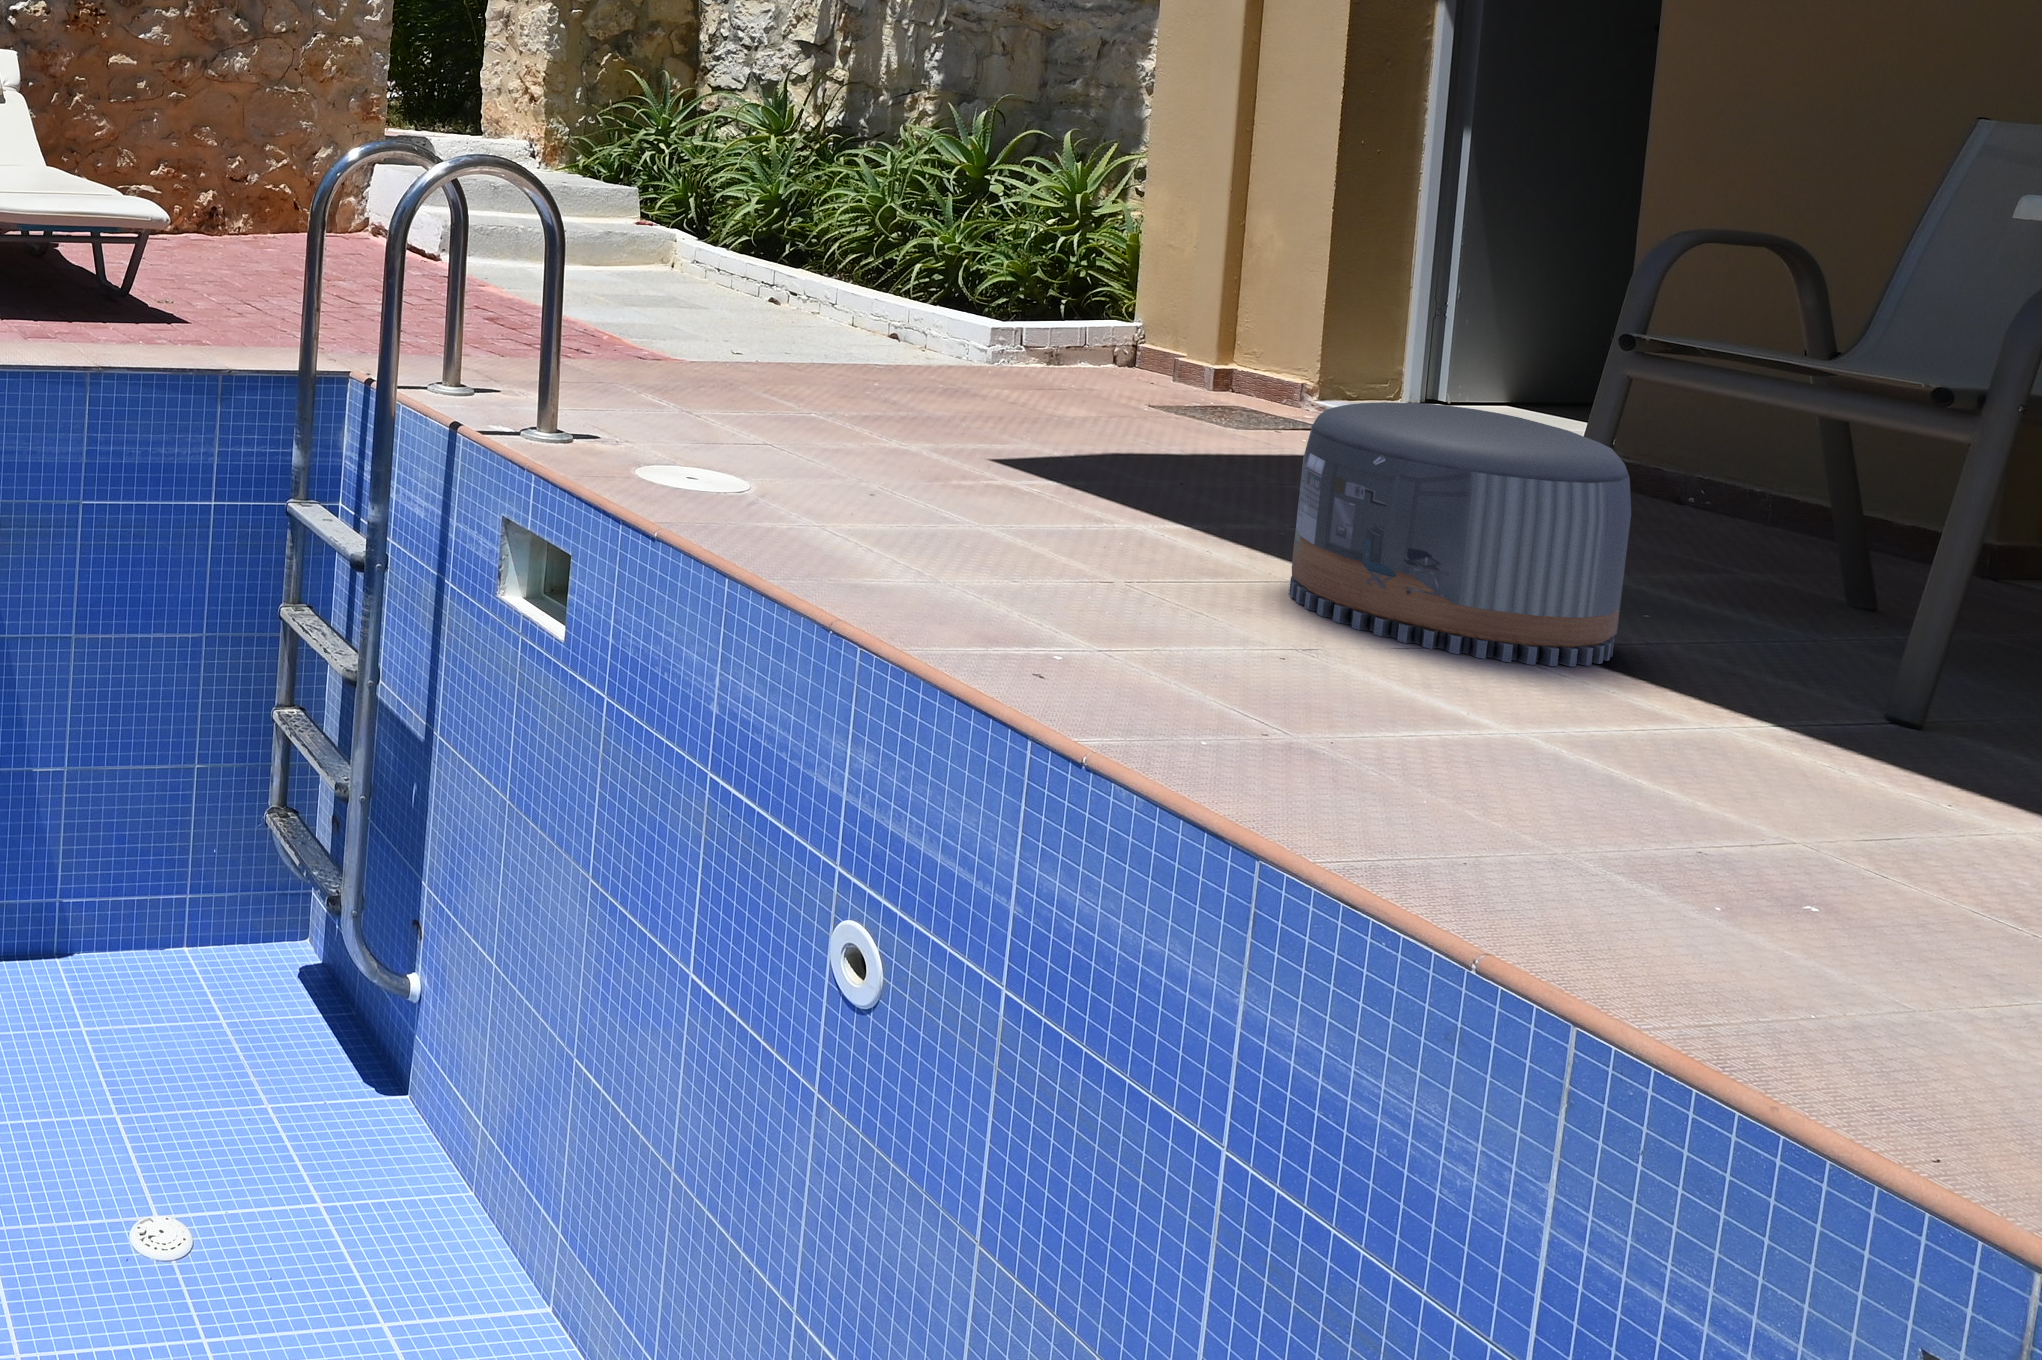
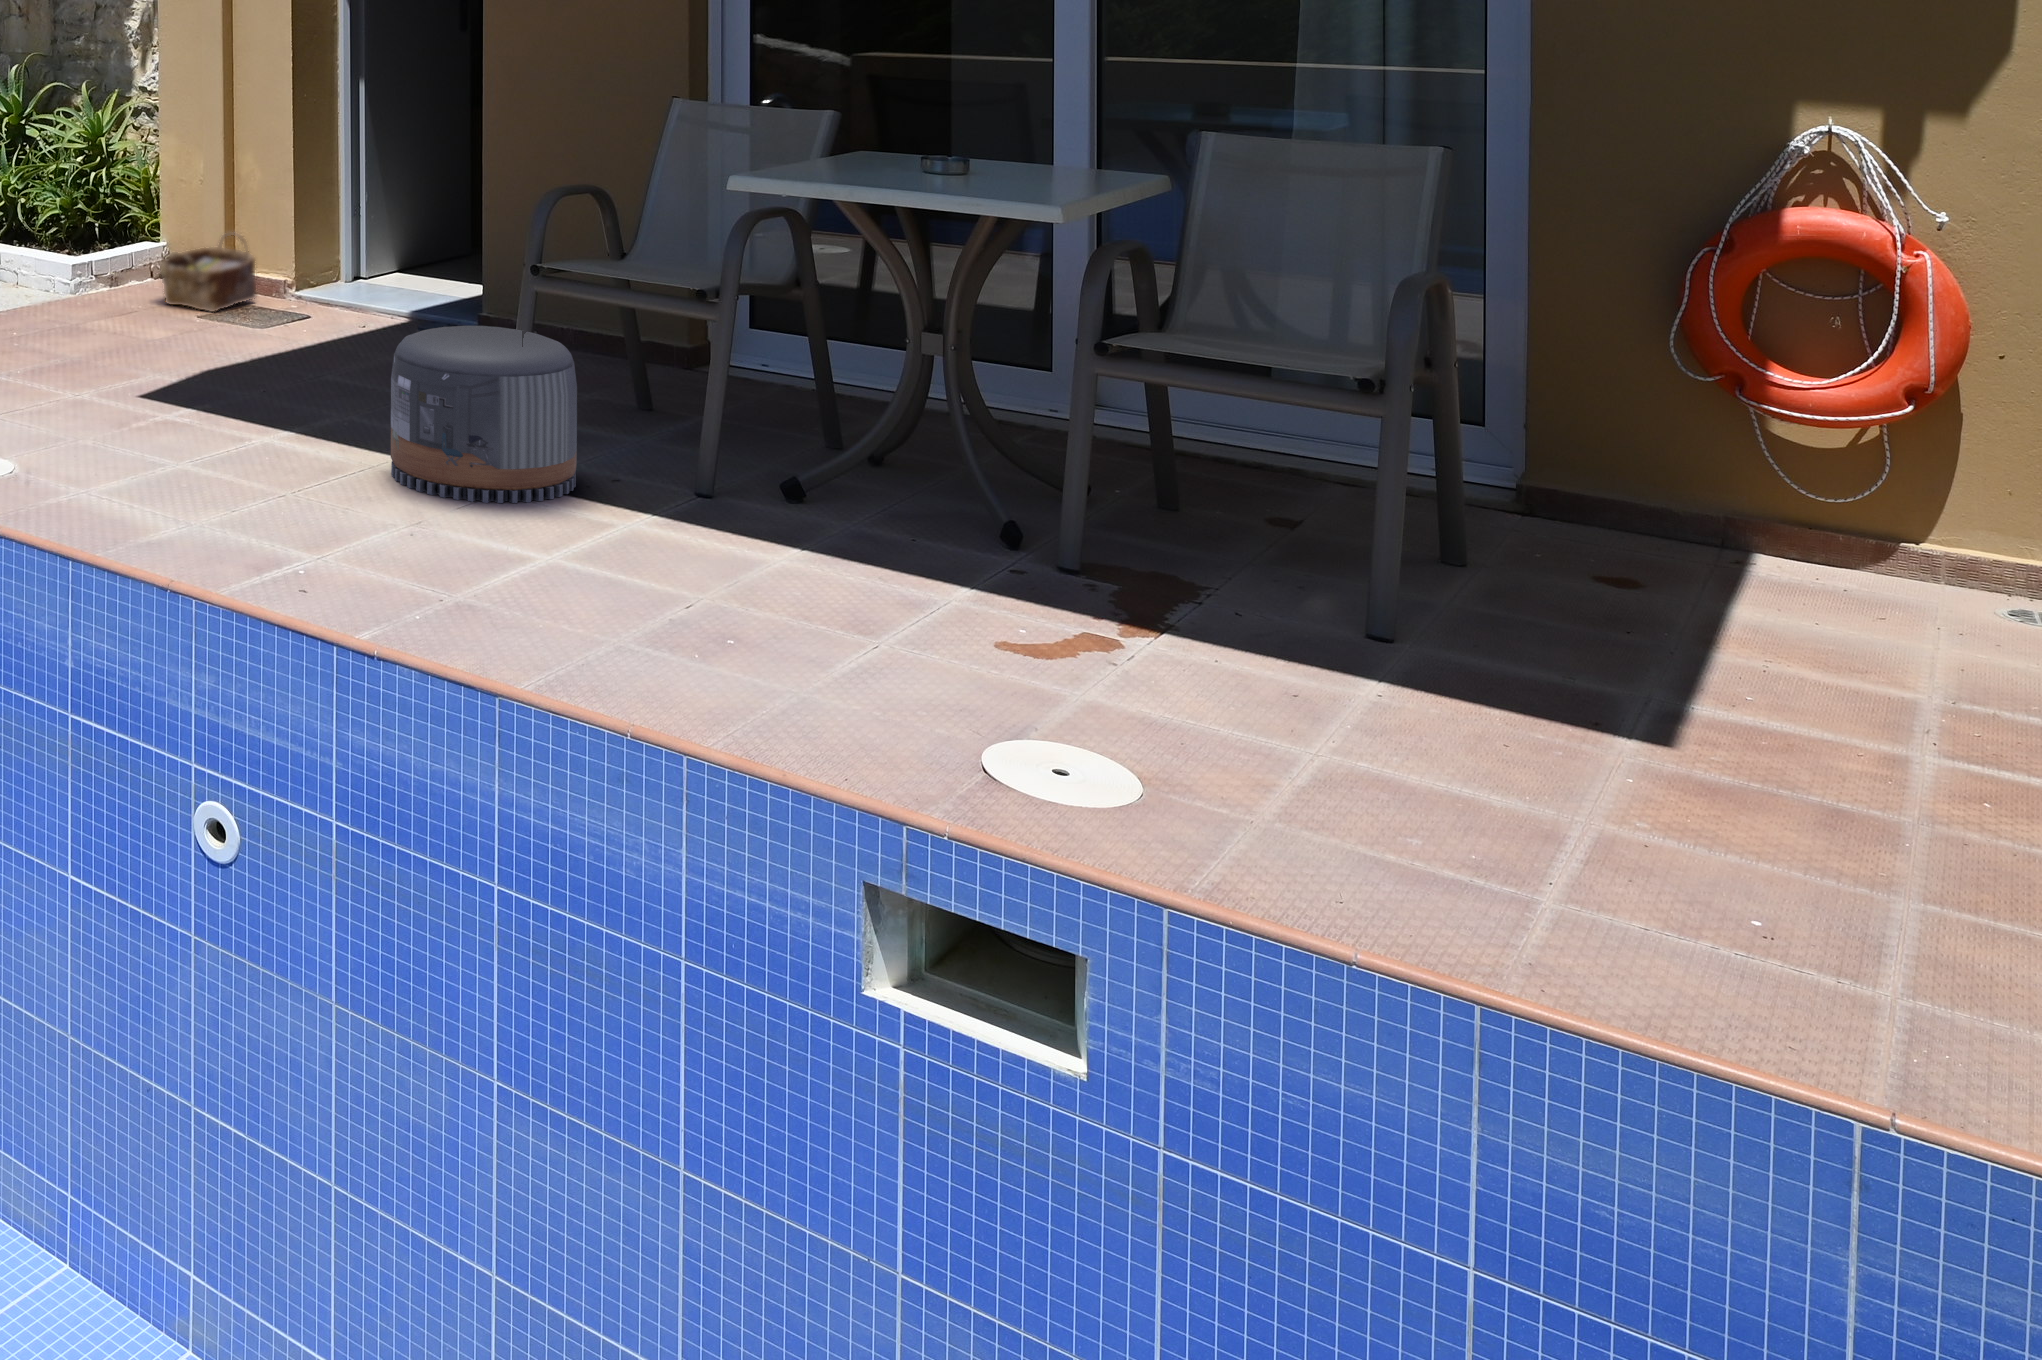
woven basket: none [1083,302,1225,394] -> present [160,232,256,312]

